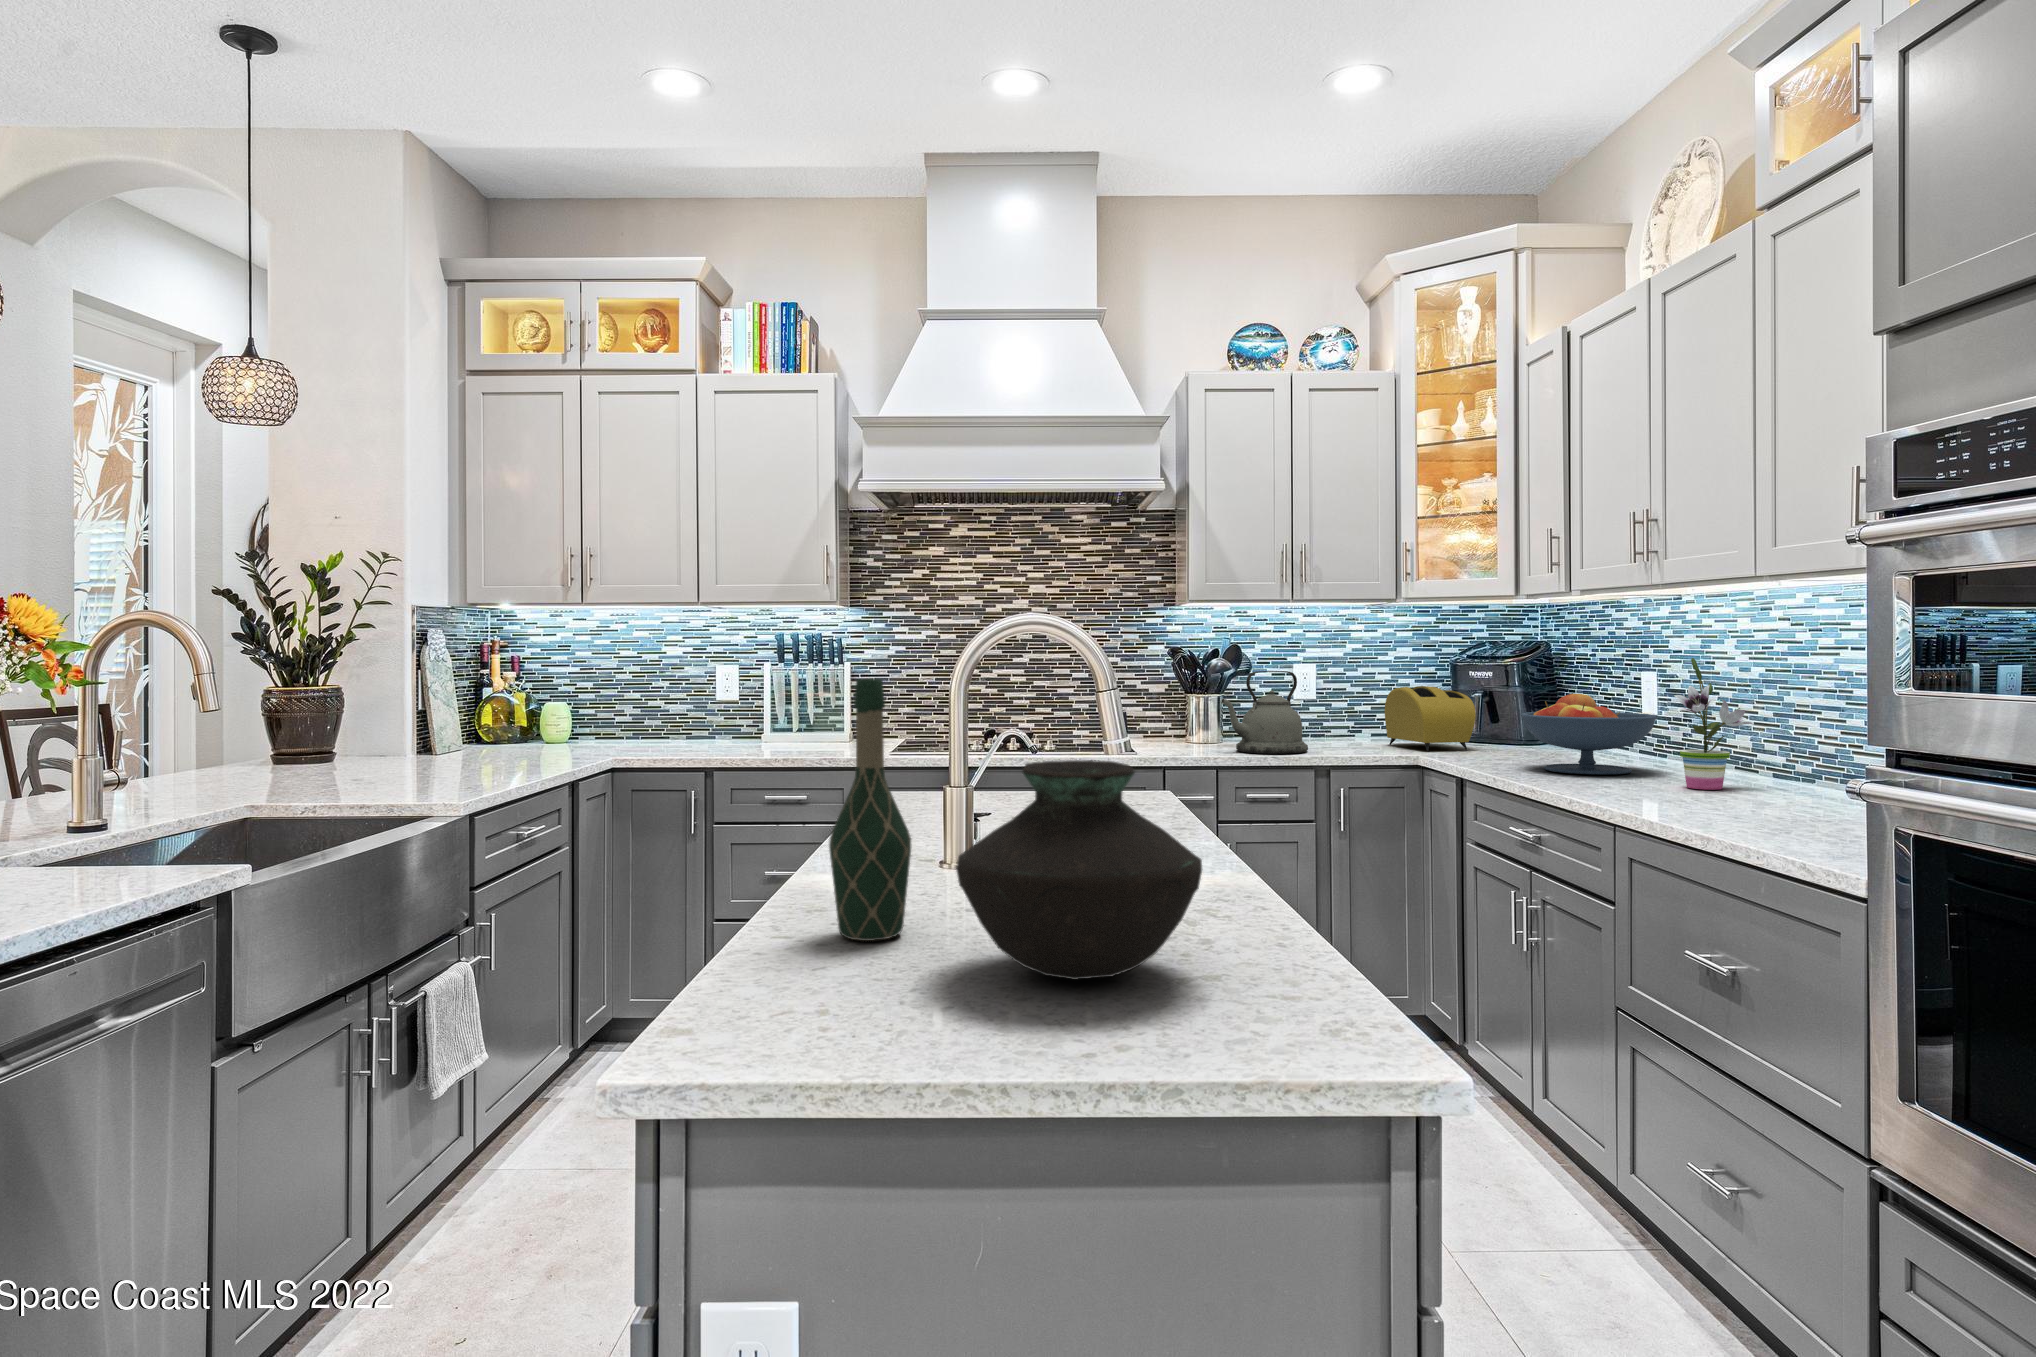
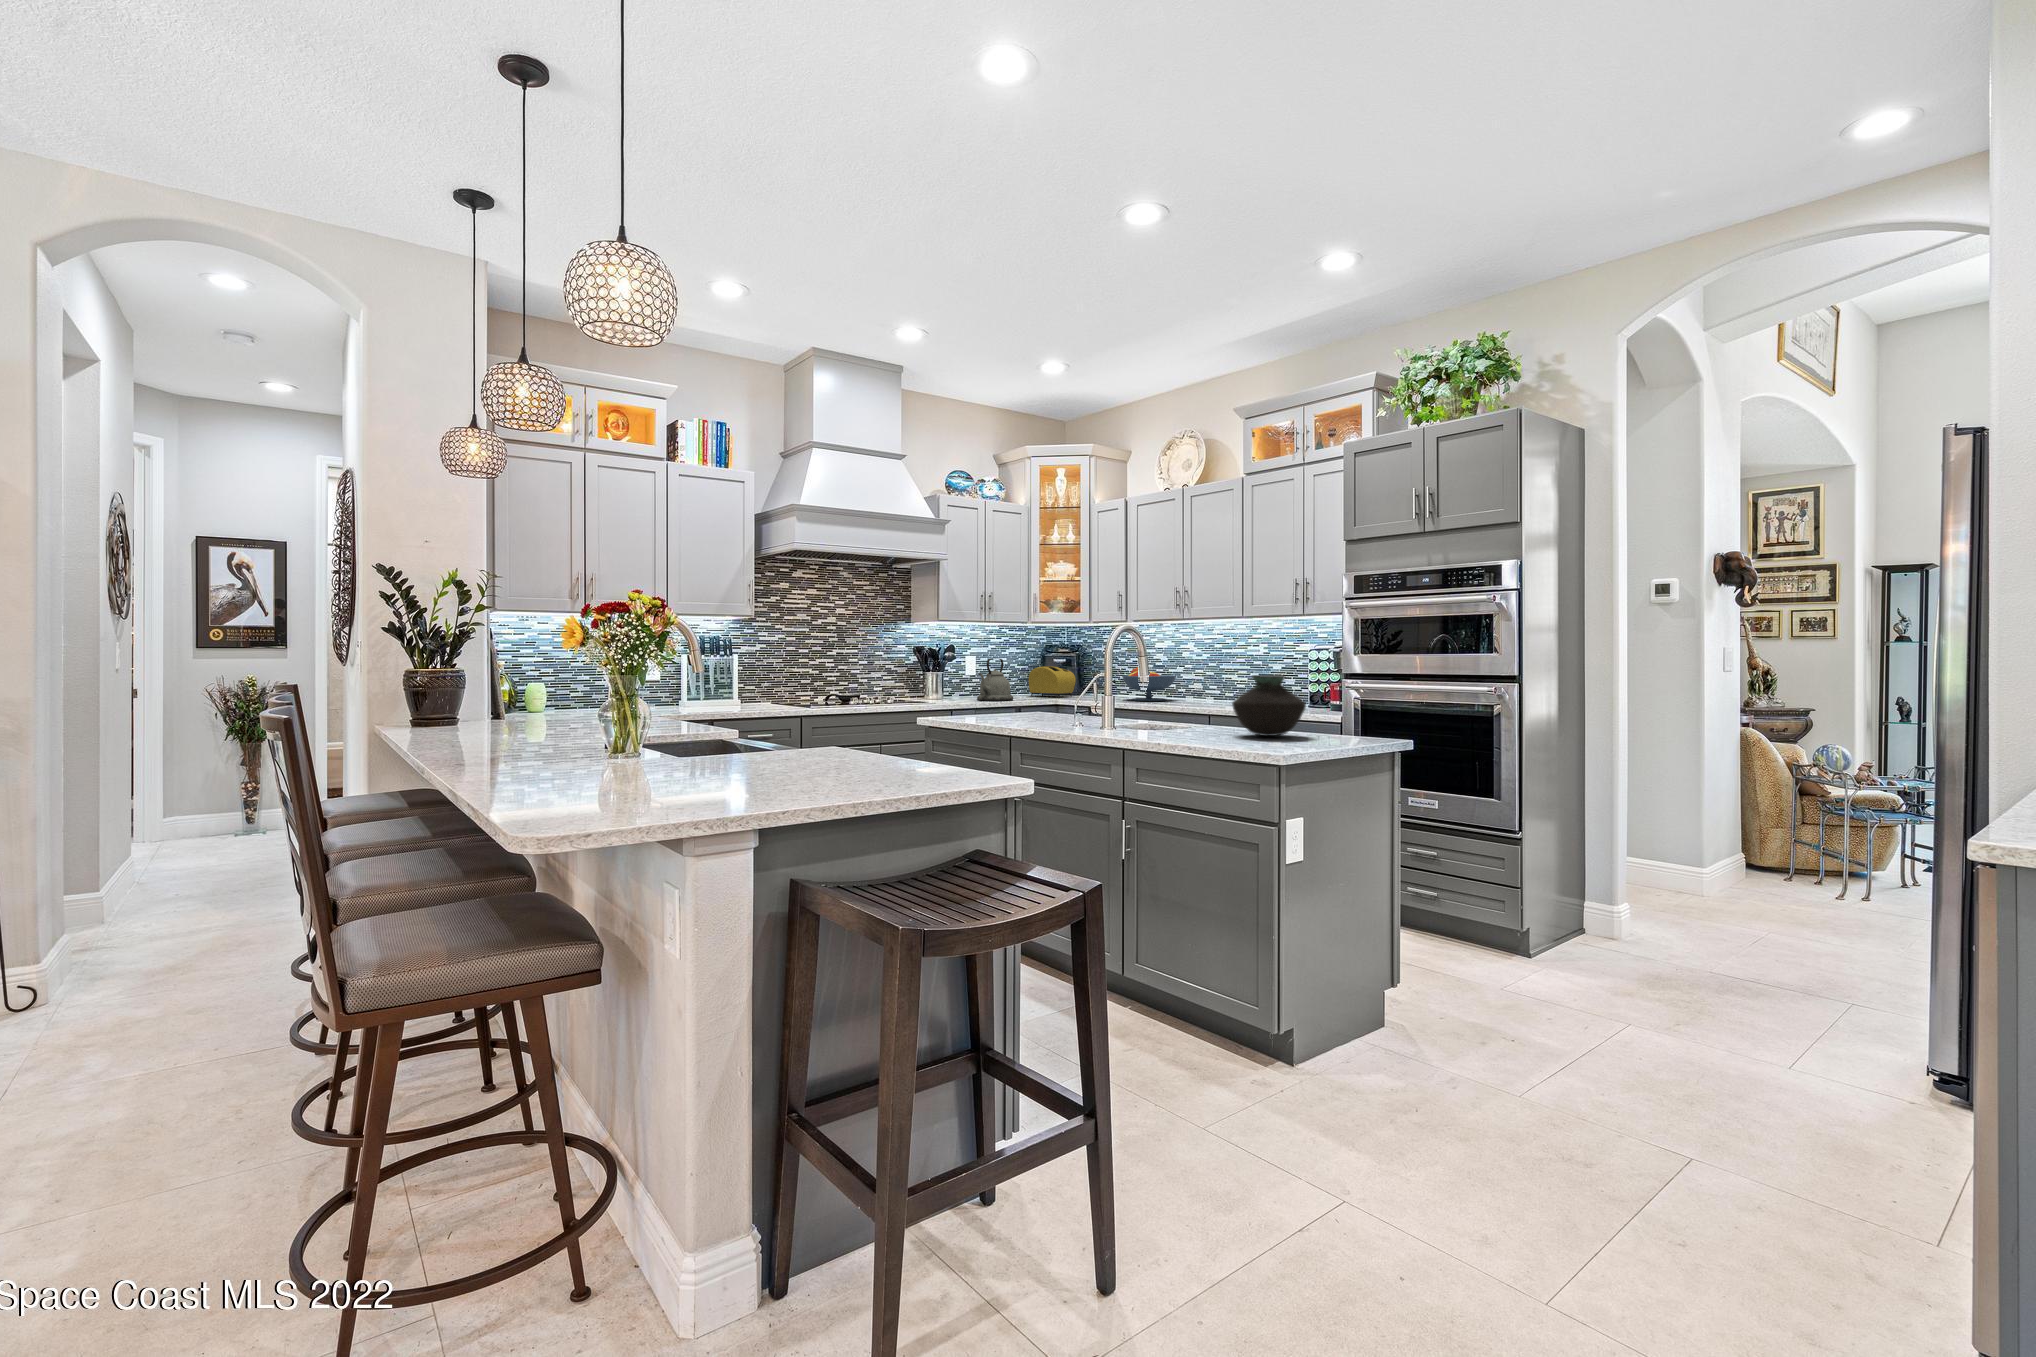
potted plant: present [1674,658,1753,790] -> none [1198,651,1222,703]
wine bottle: present [829,679,911,941] -> none [1174,651,1201,738]

